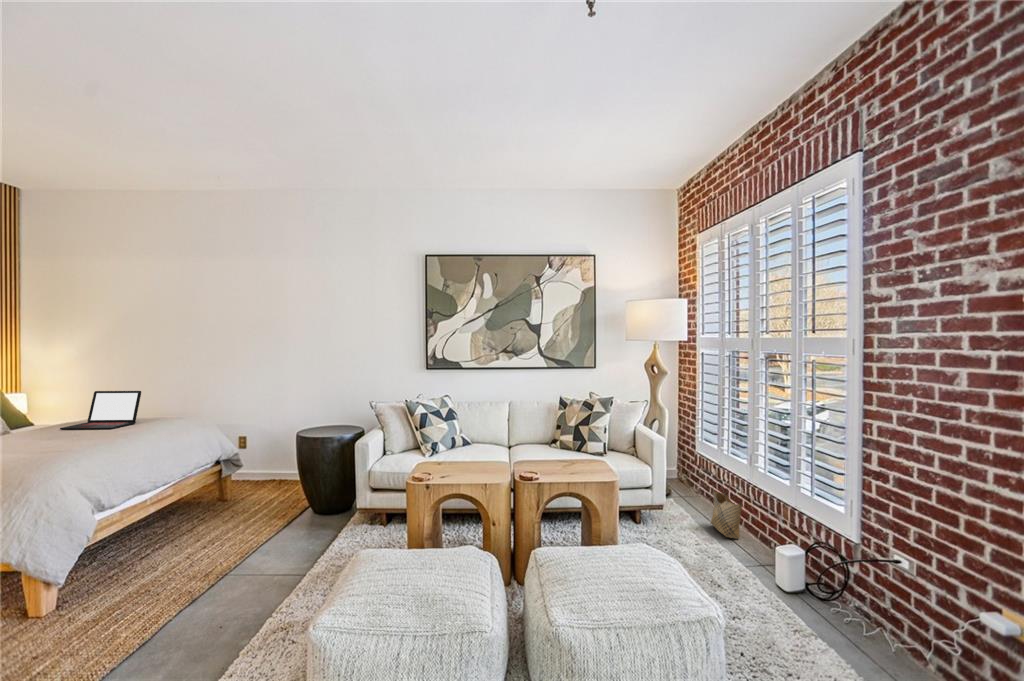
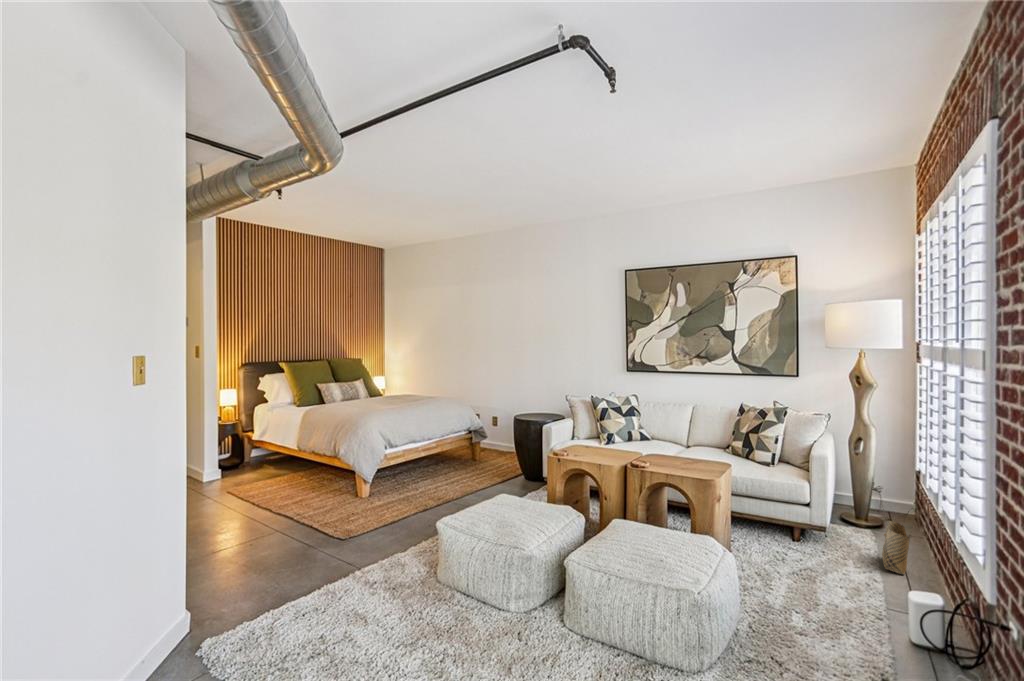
laptop: present [60,391,141,430] -> none [389,378,430,403]

